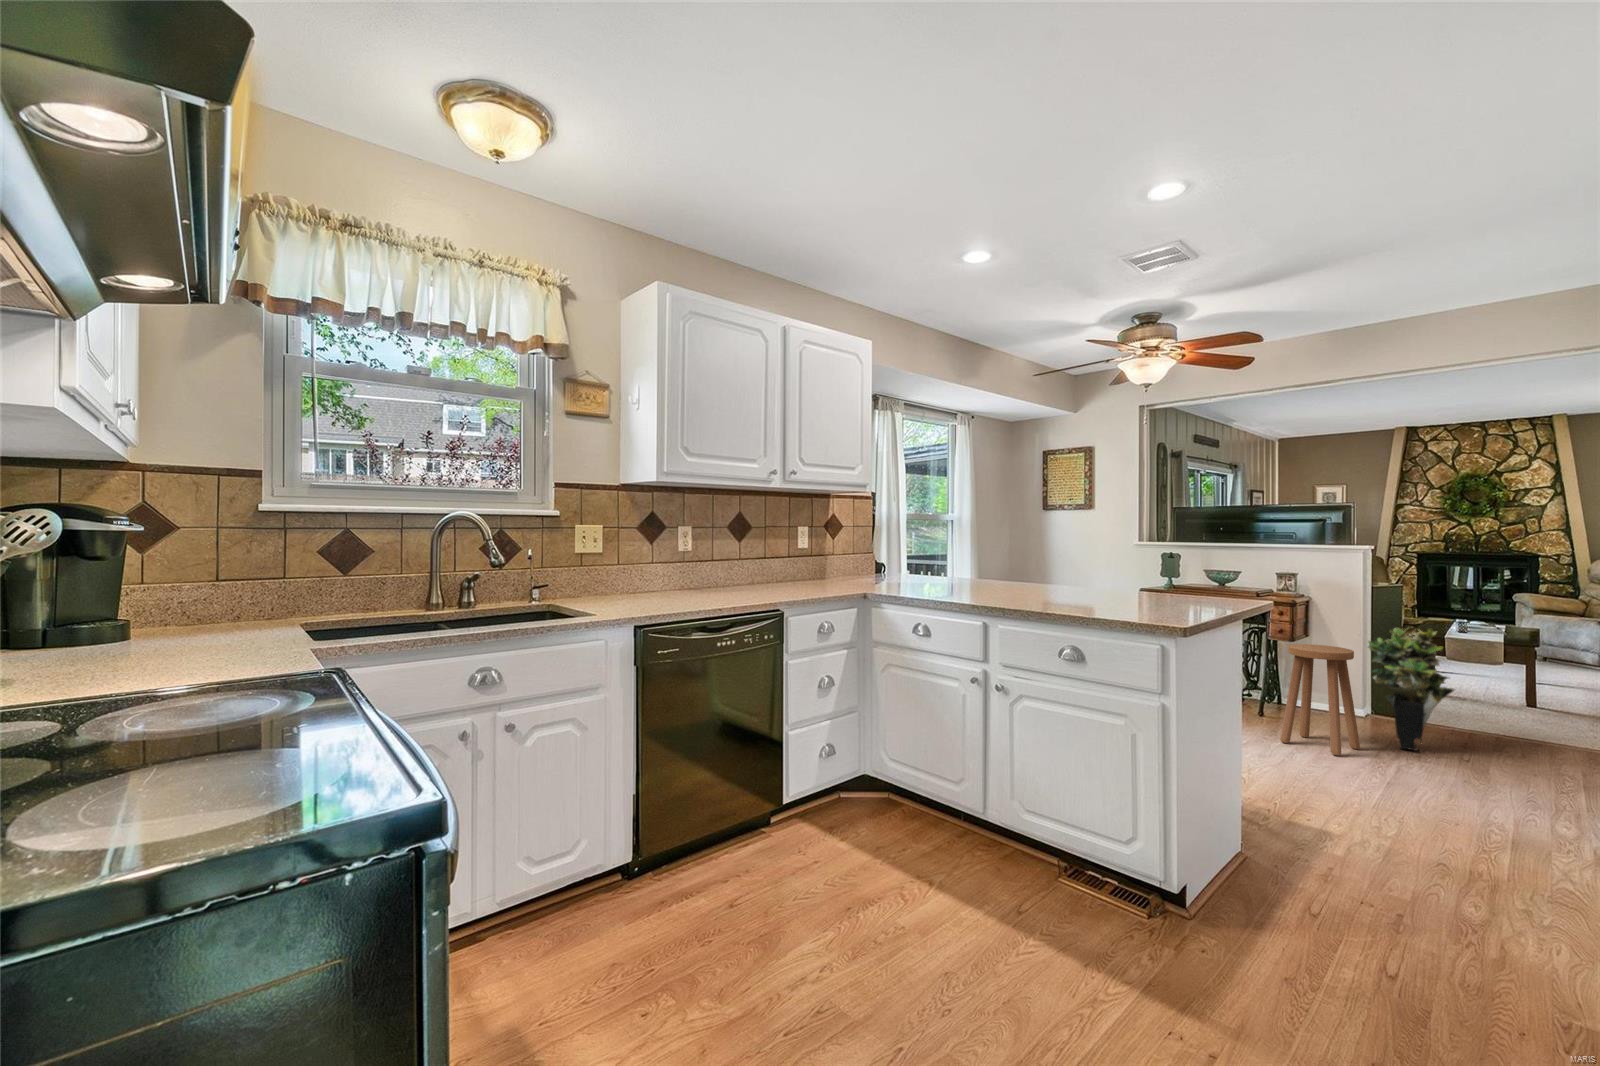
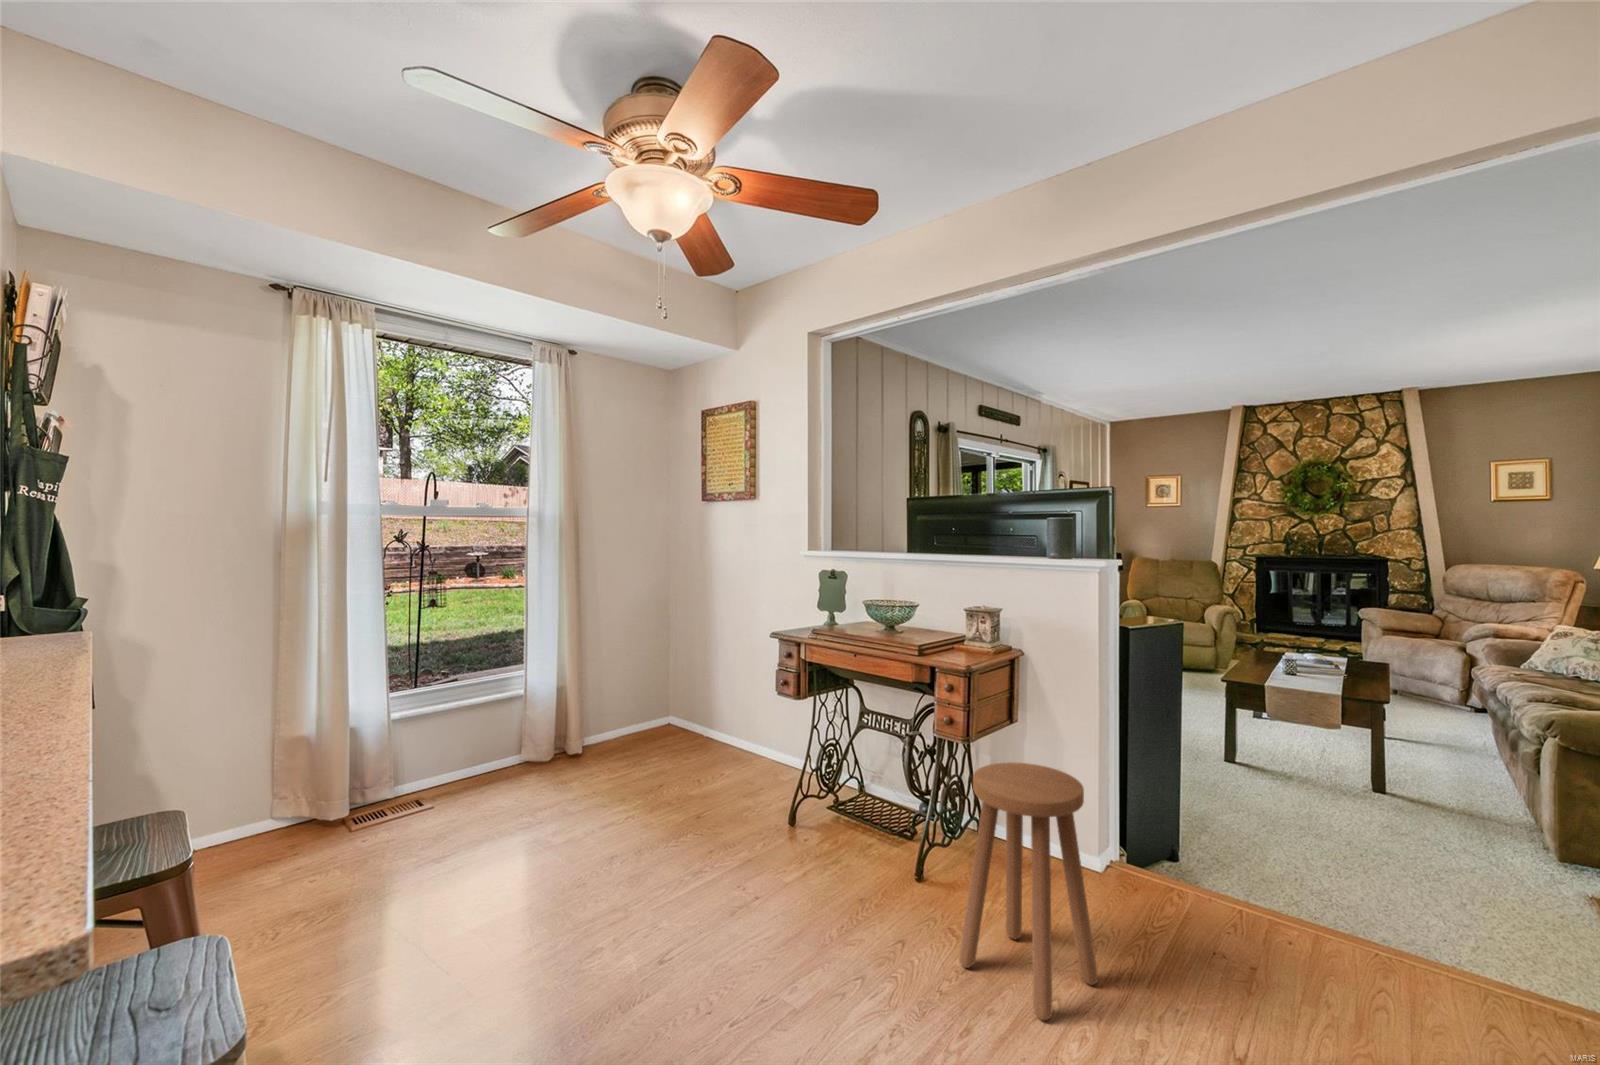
potted plant: present [1368,628,1454,751] -> none [1124,720,1272,987]

